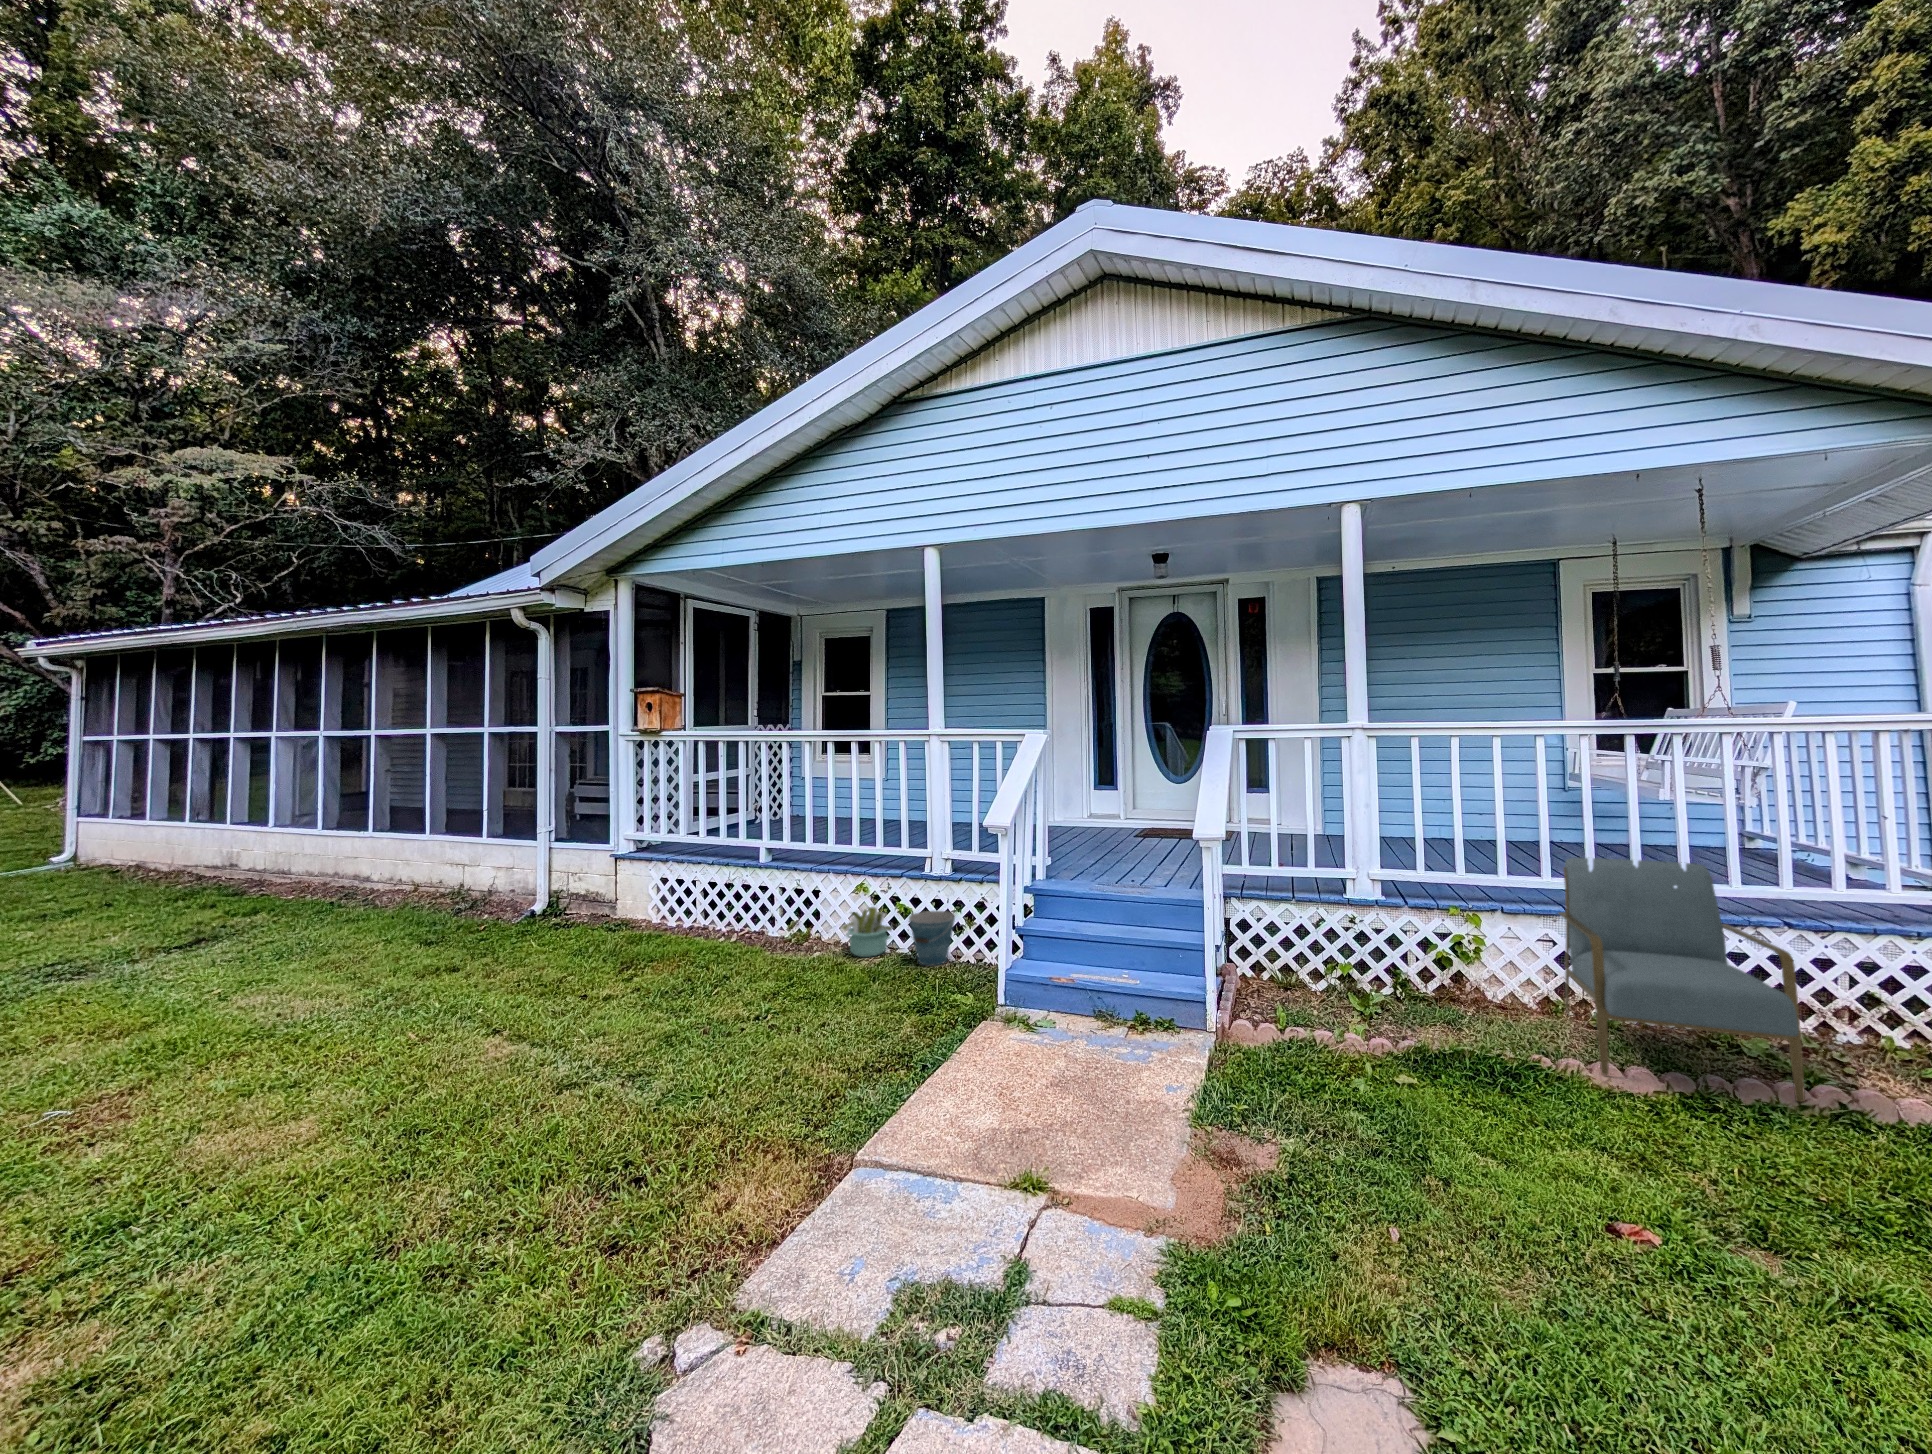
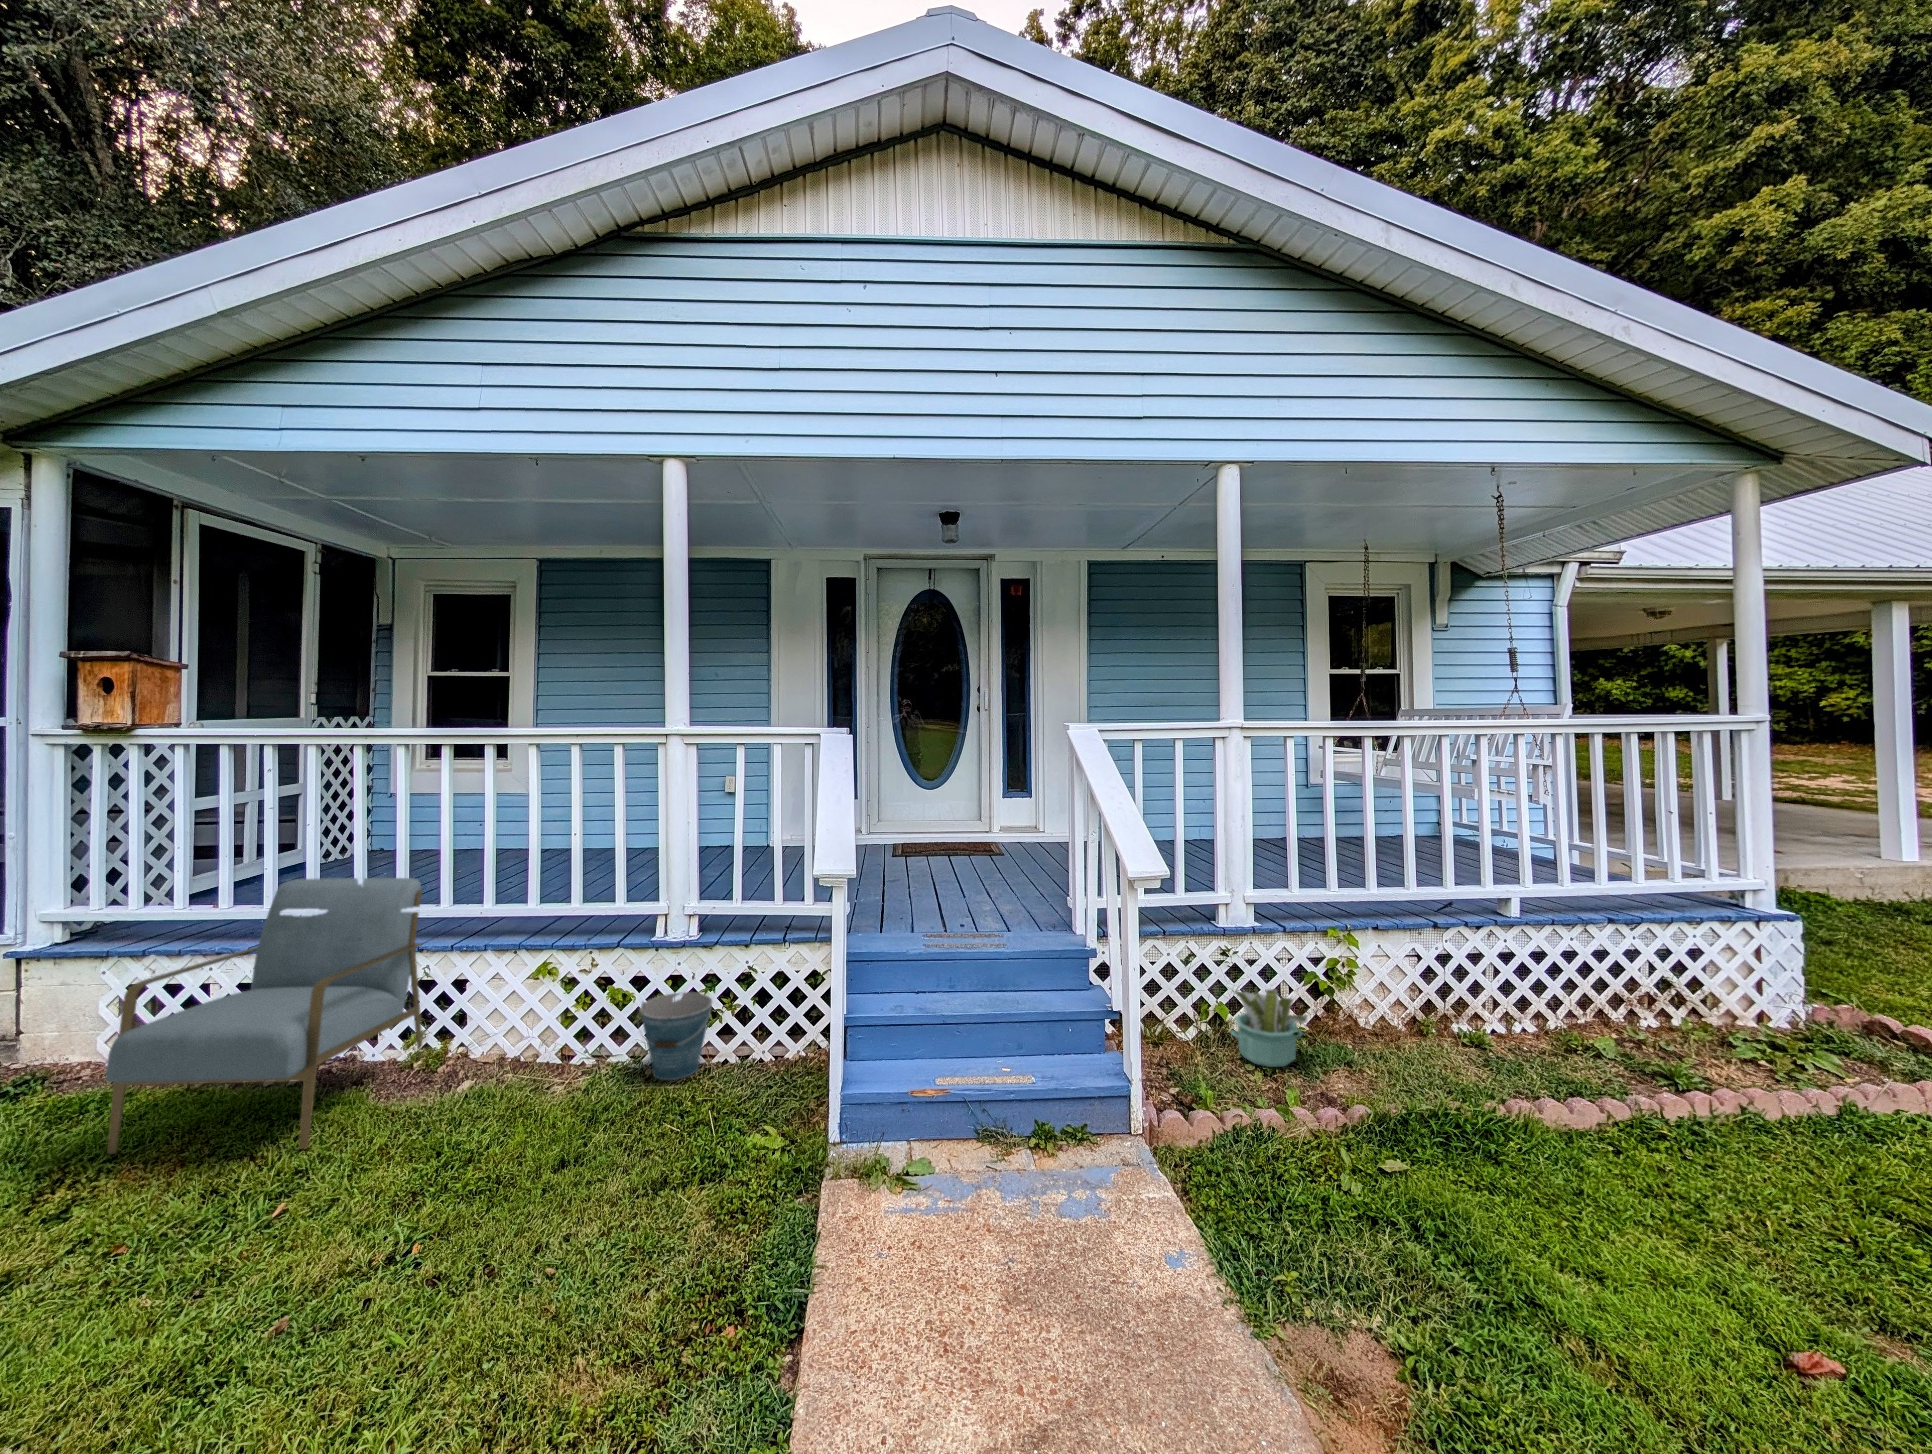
chair: present [1559,858,1805,1102] -> present [106,878,423,1154]
decorative plant: present [841,907,892,957] -> present [1231,989,1307,1067]

